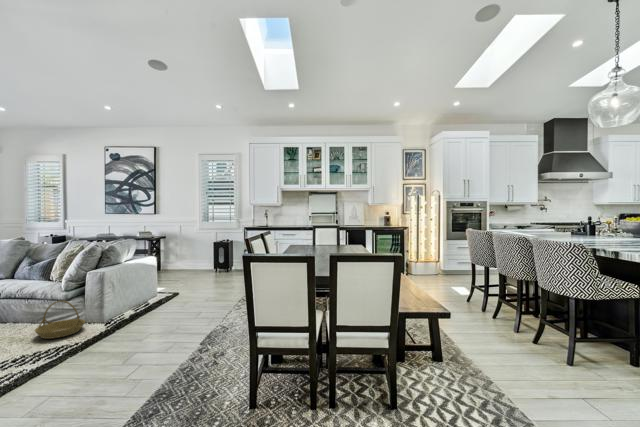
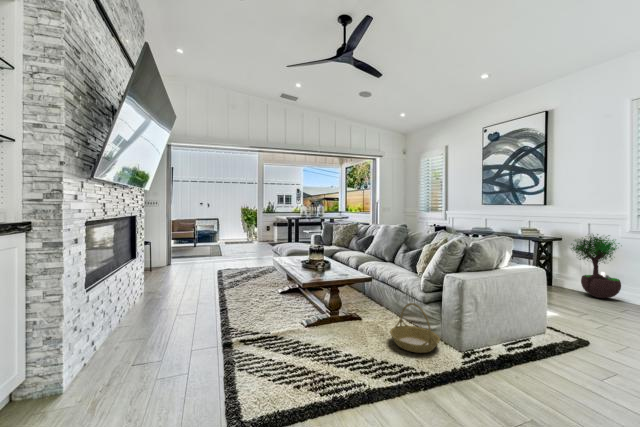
potted tree: none [170,230,197,272] -> present [572,234,621,298]

